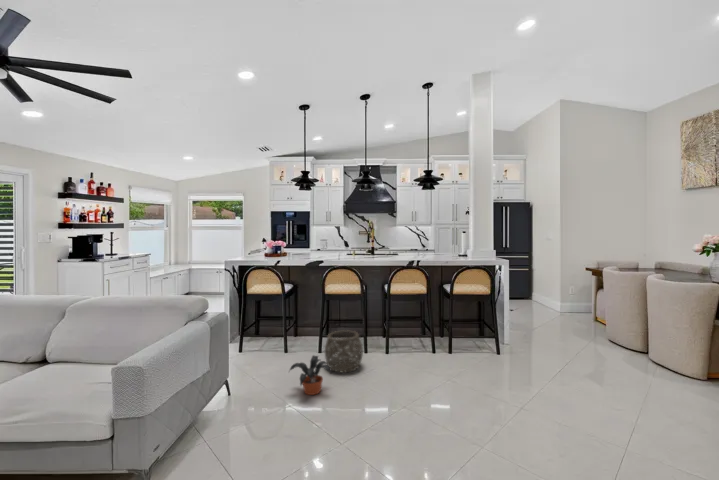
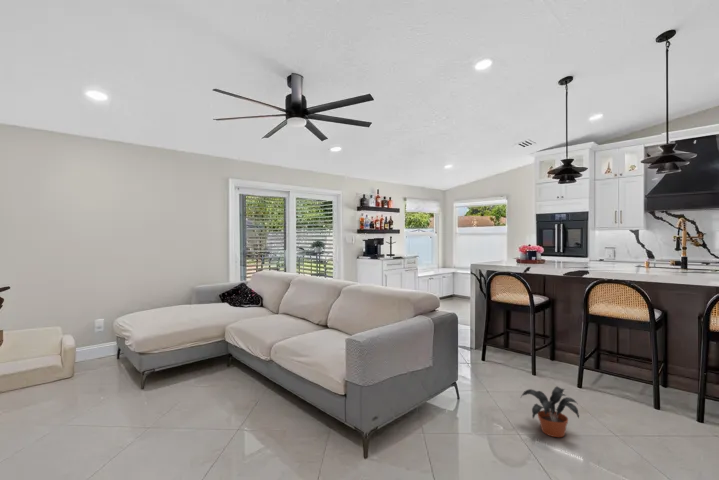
woven basket: present [325,330,363,372] -> none [580,365,646,428]

